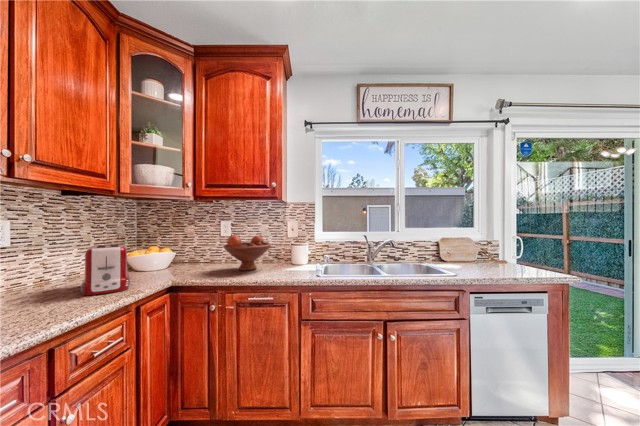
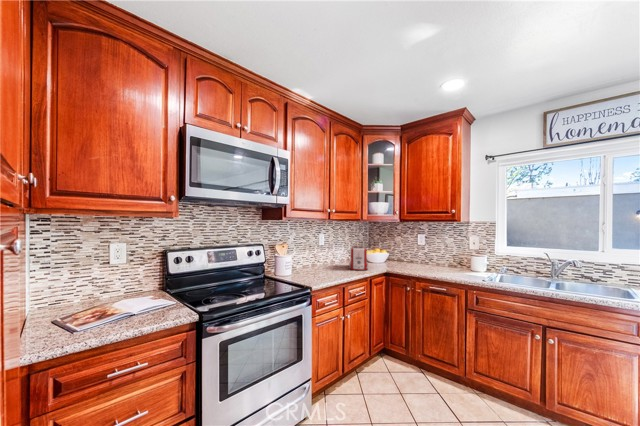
fruit bowl: present [223,235,271,271] -> none [417,245,452,271]

